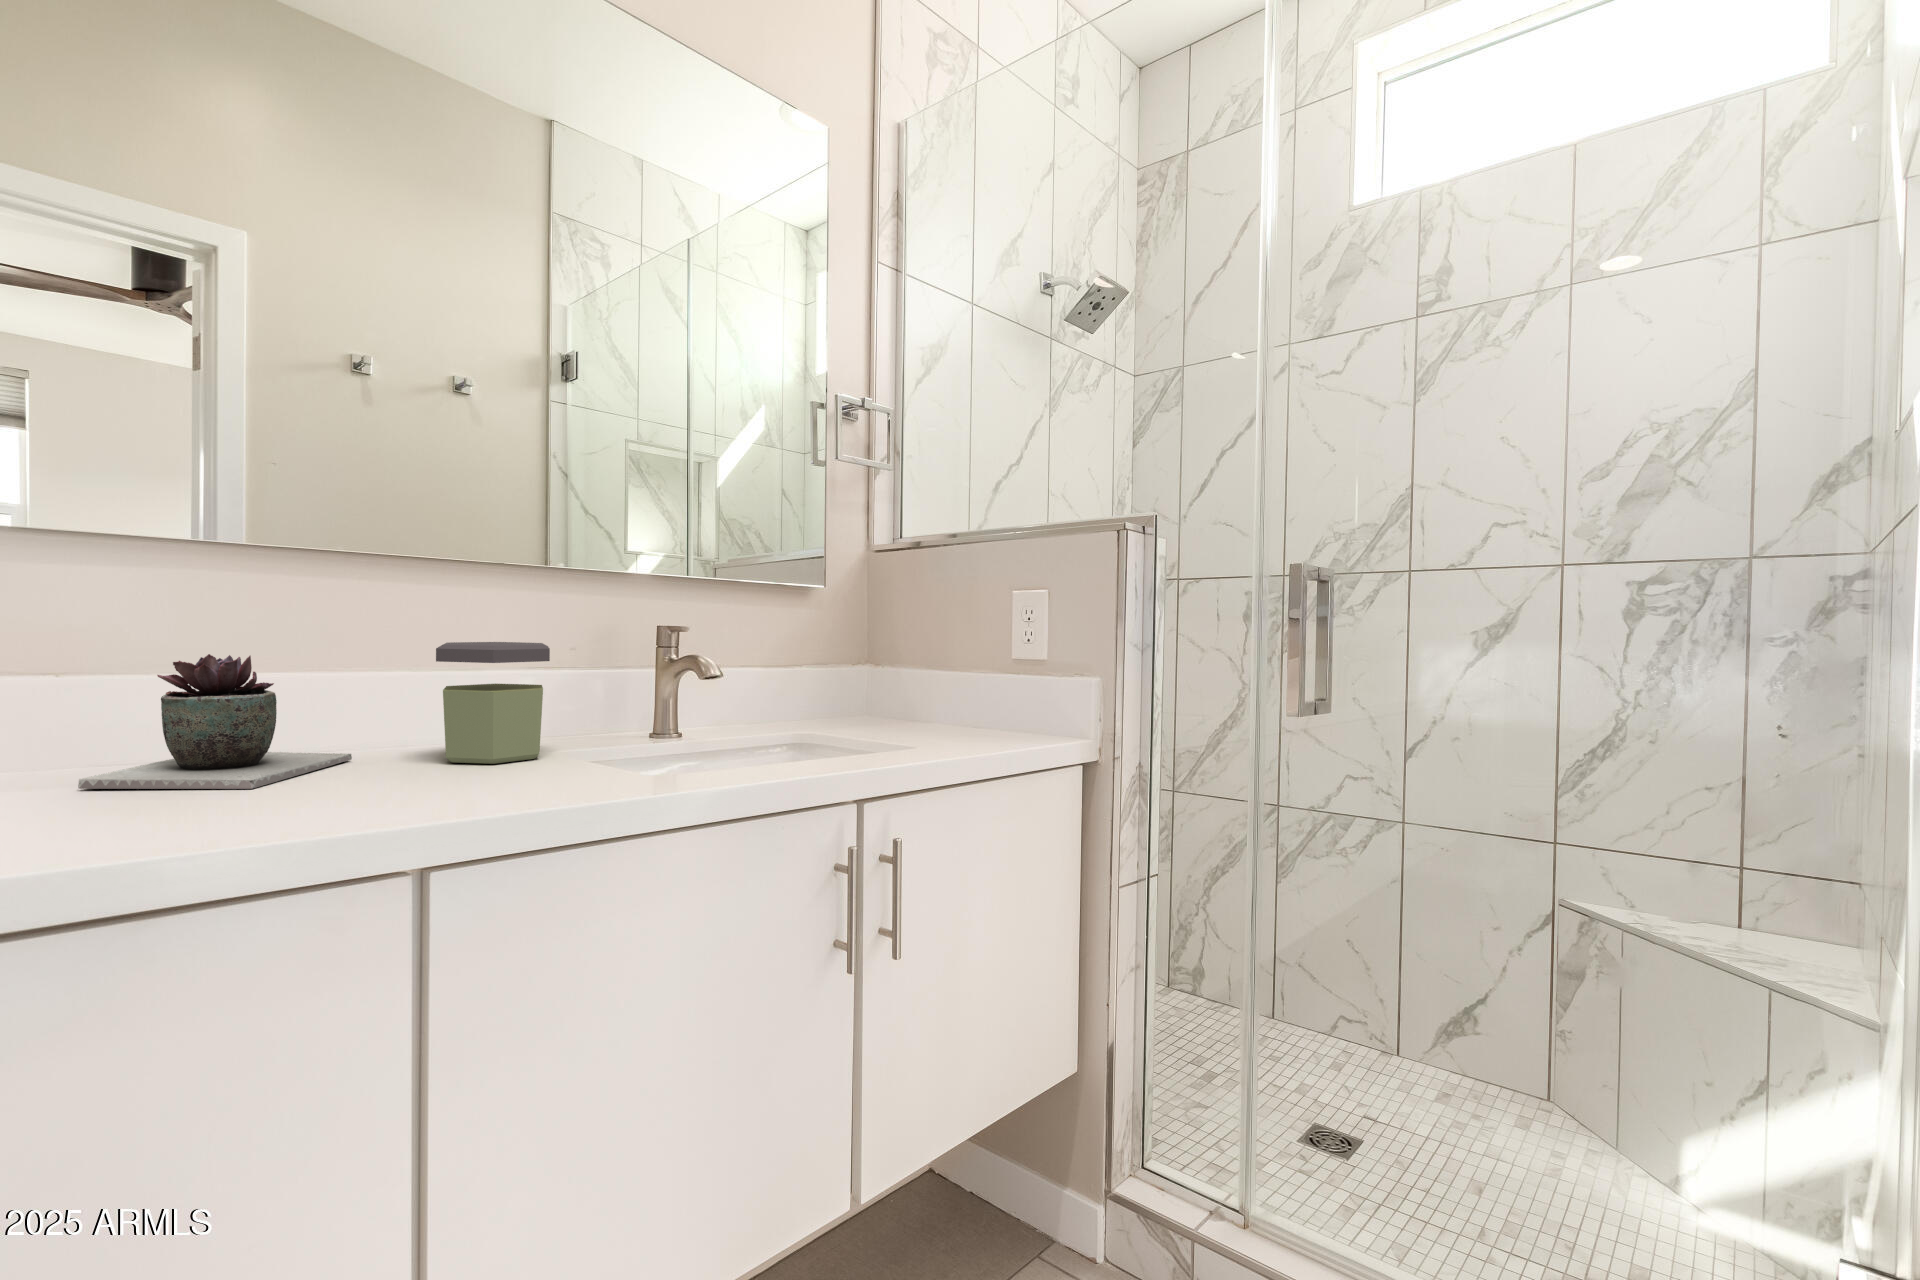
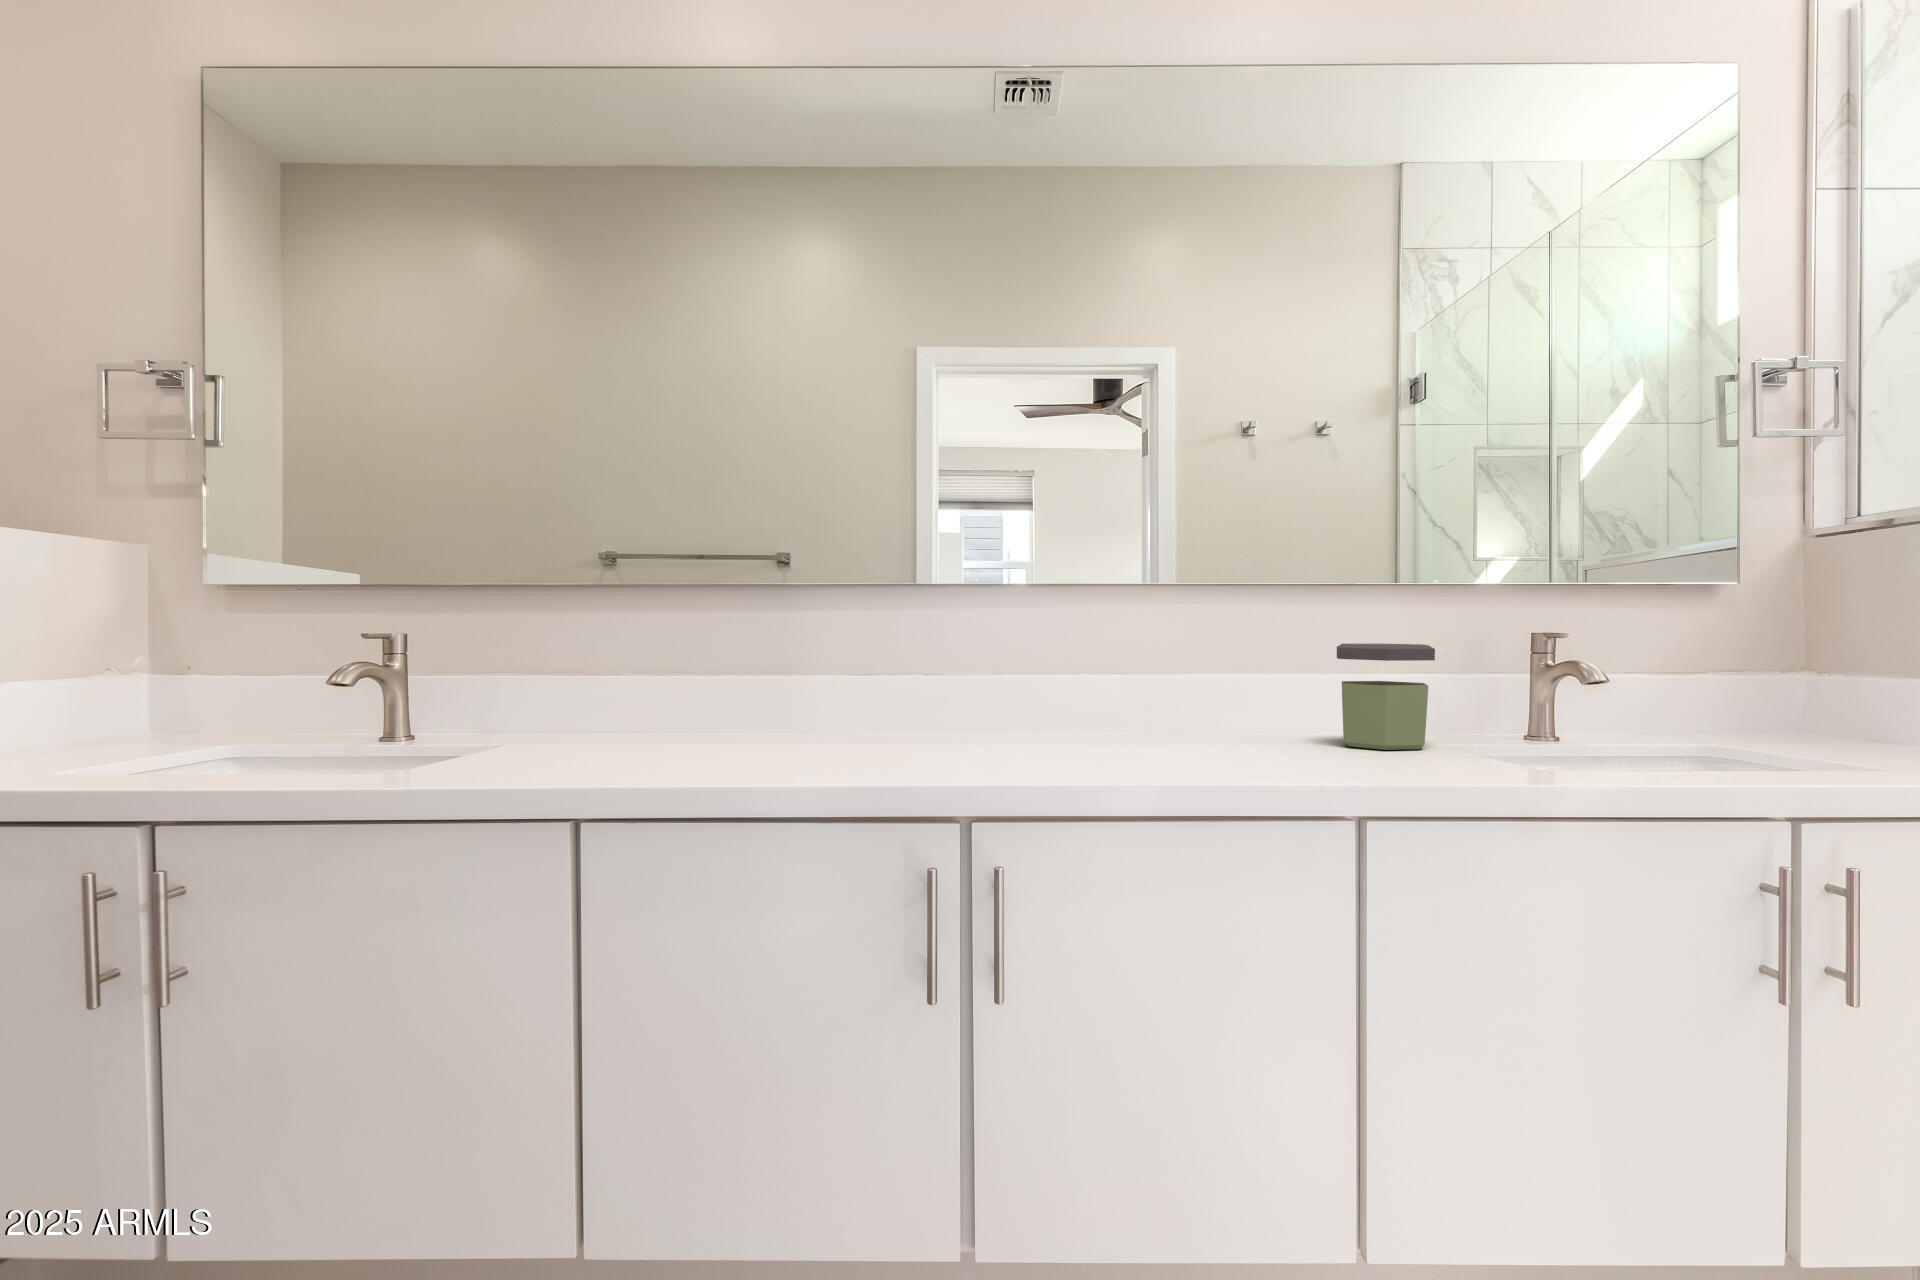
succulent plant: present [78,654,352,789] -> none [1109,650,1268,752]

